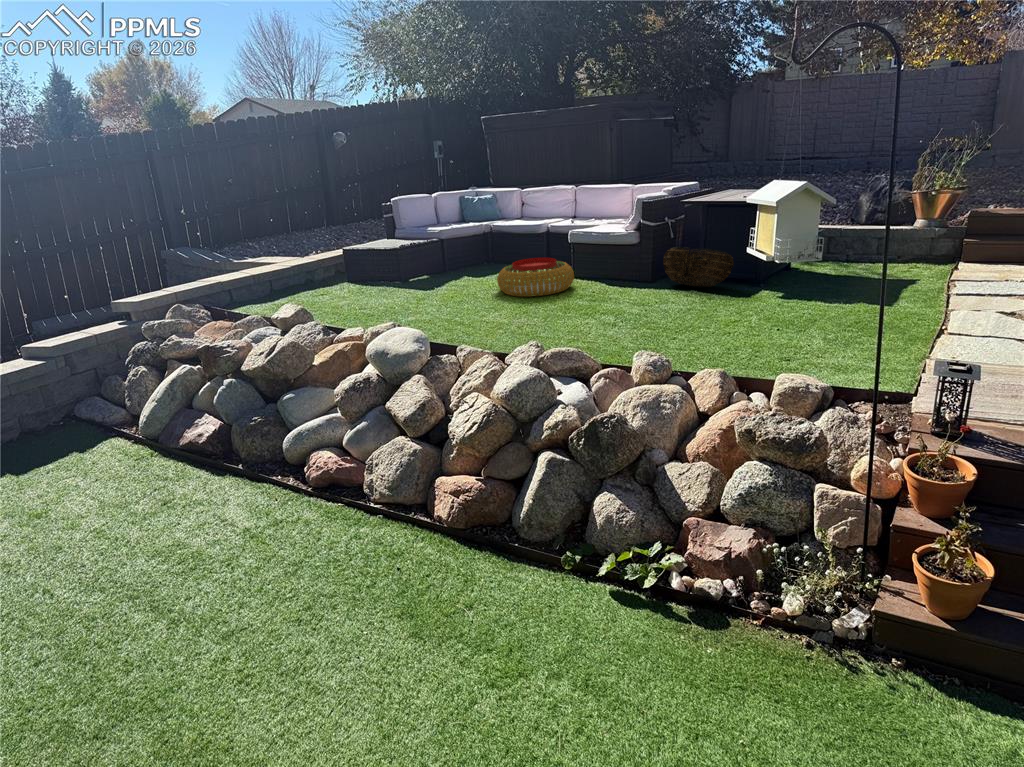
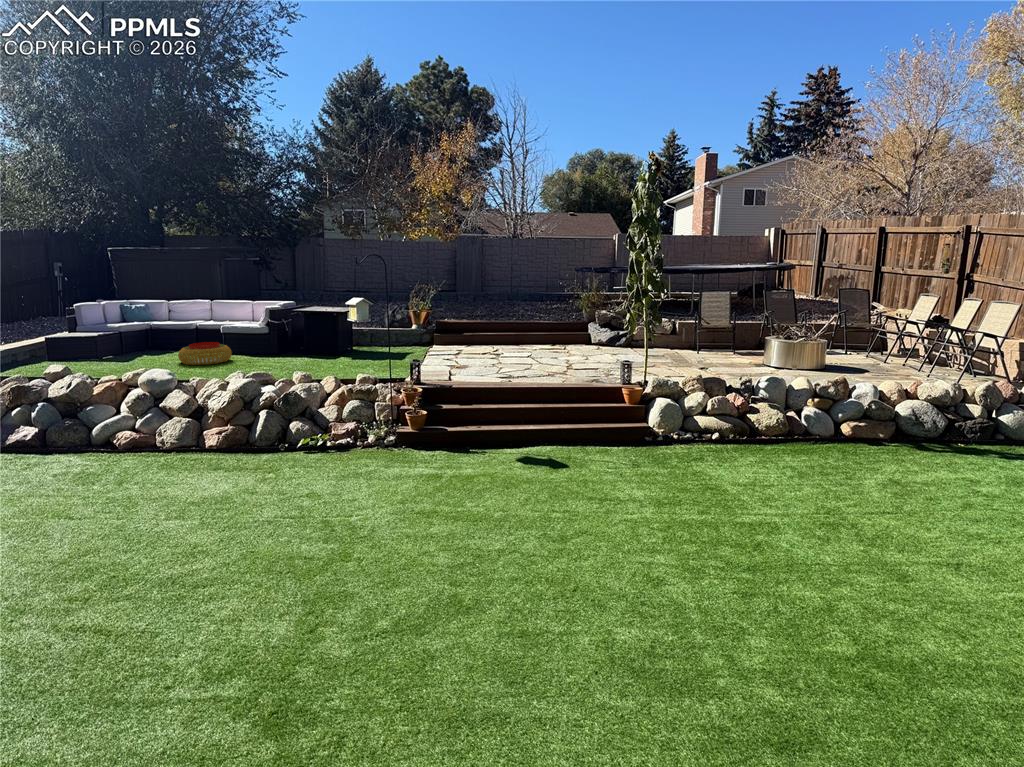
basket: present [663,247,734,288] -> none [287,334,329,357]

